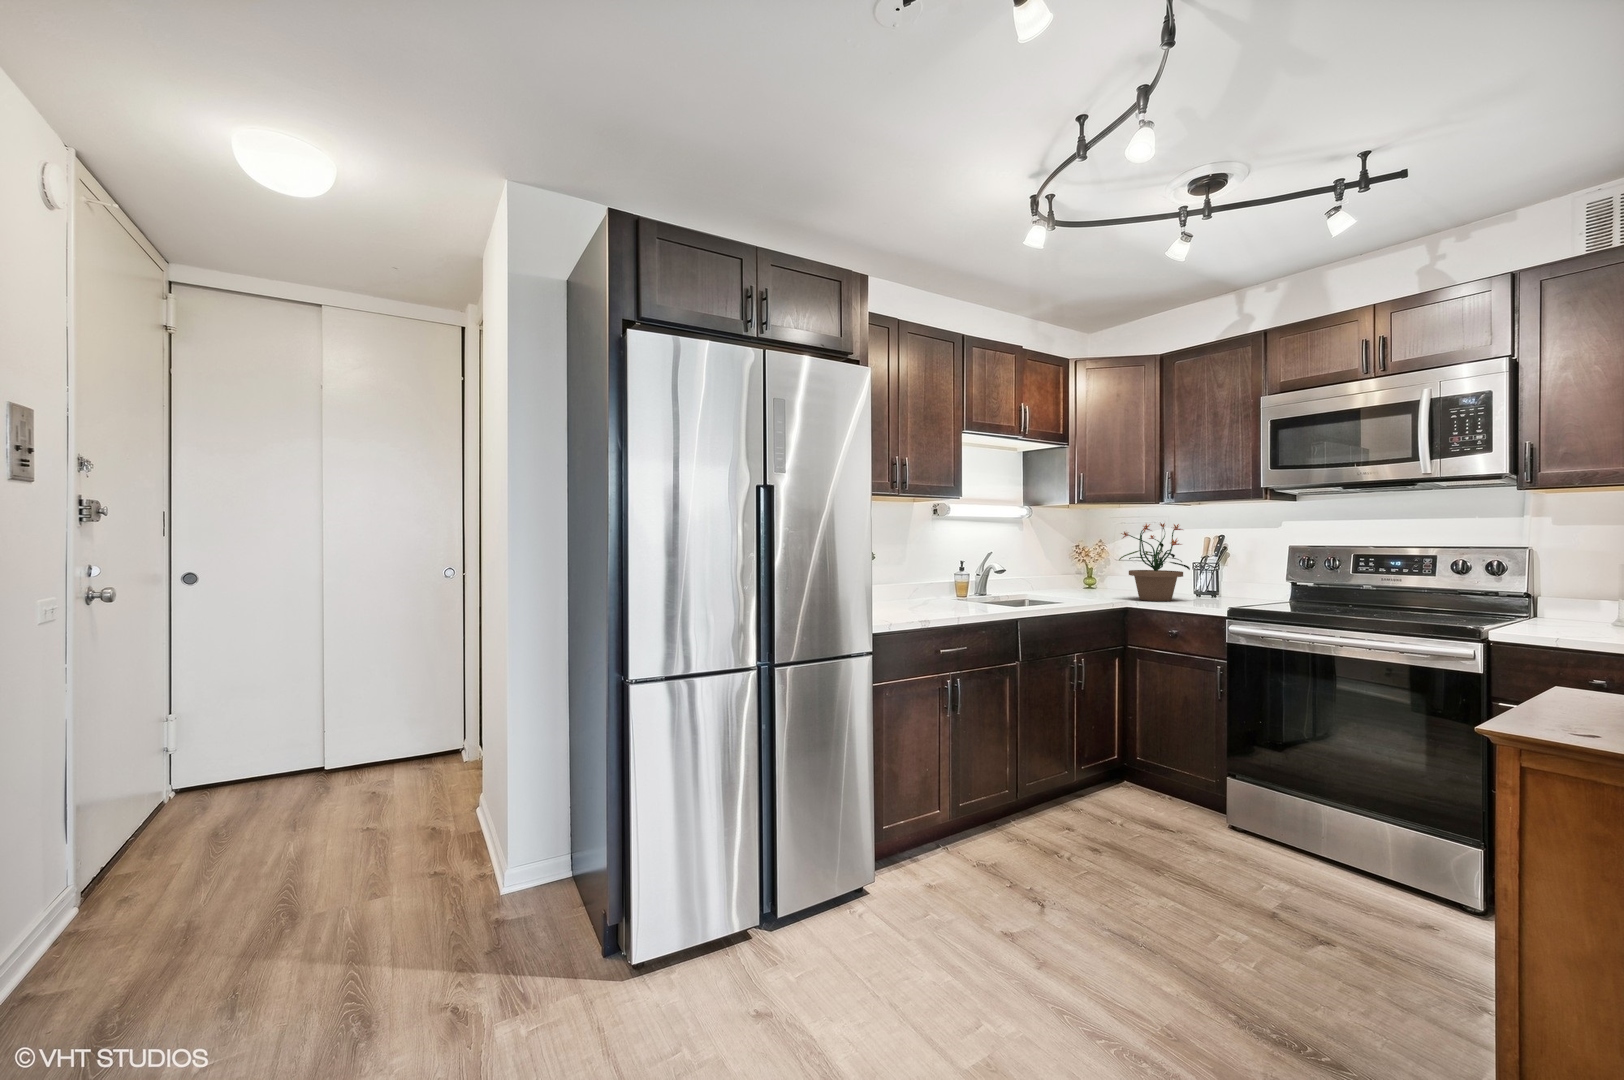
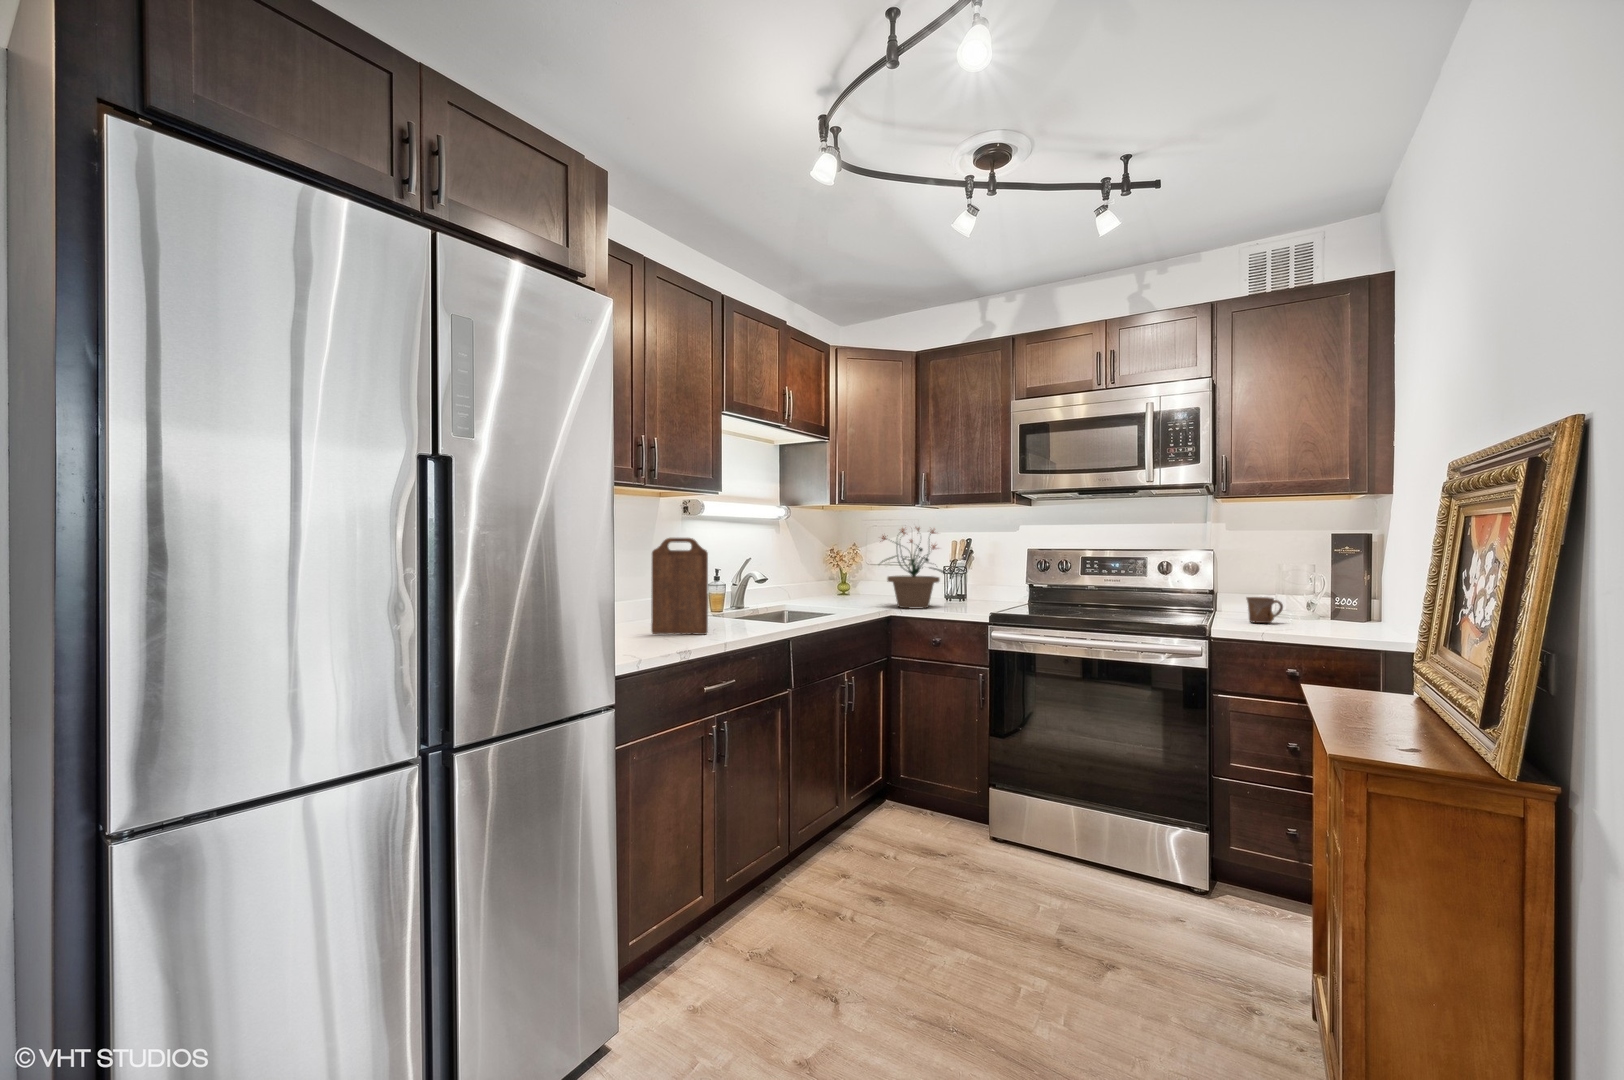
cutting board: none [906,534,950,612] -> present [651,538,708,635]
mug: none [1537,599,1588,627] -> present [1246,597,1283,623]

